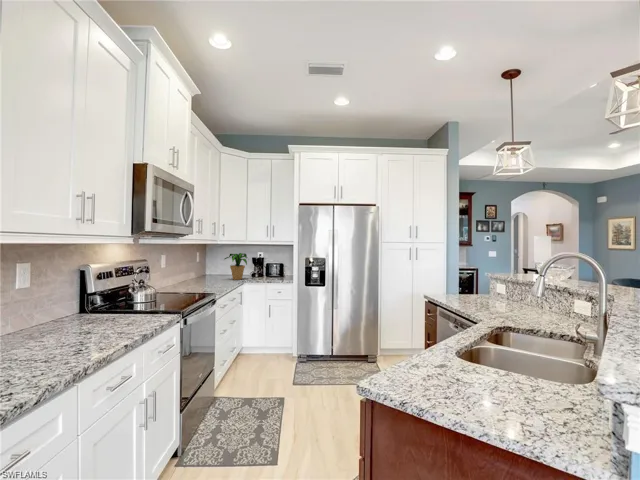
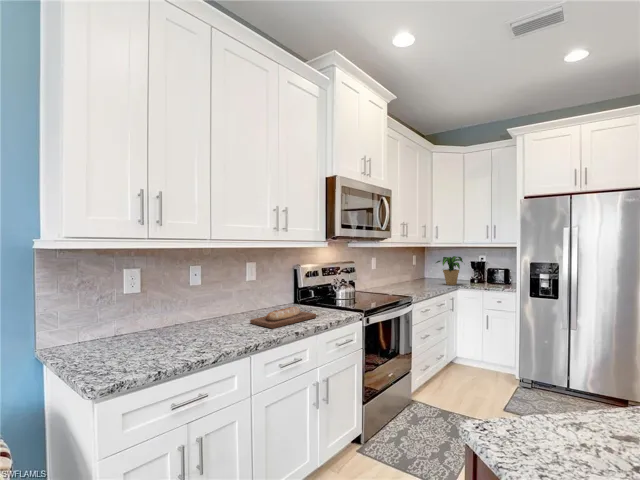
bread loaf: none [36,318,137,352] -> present [250,307,316,328]

